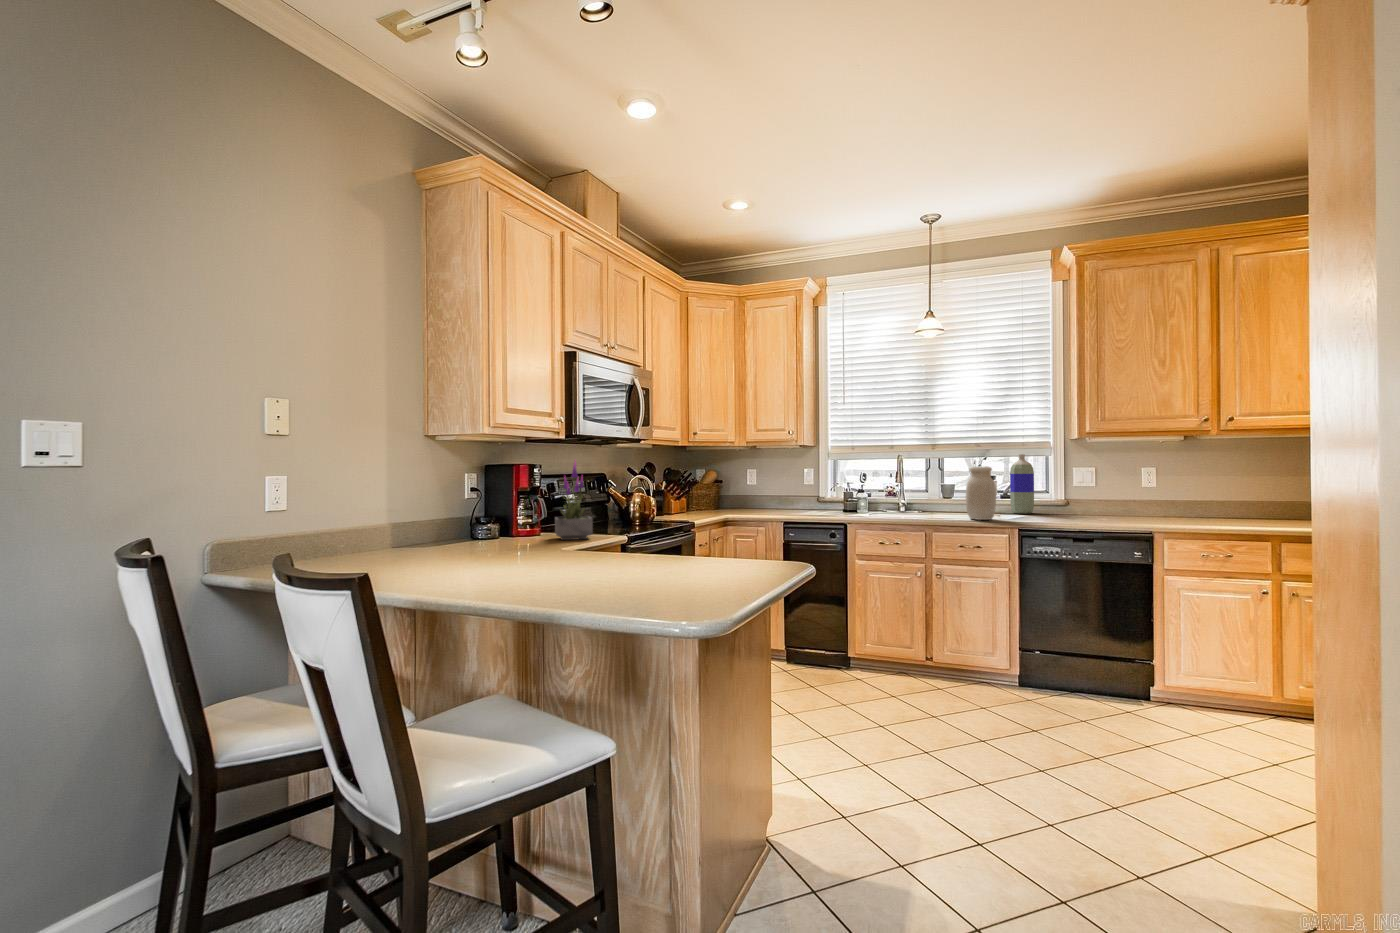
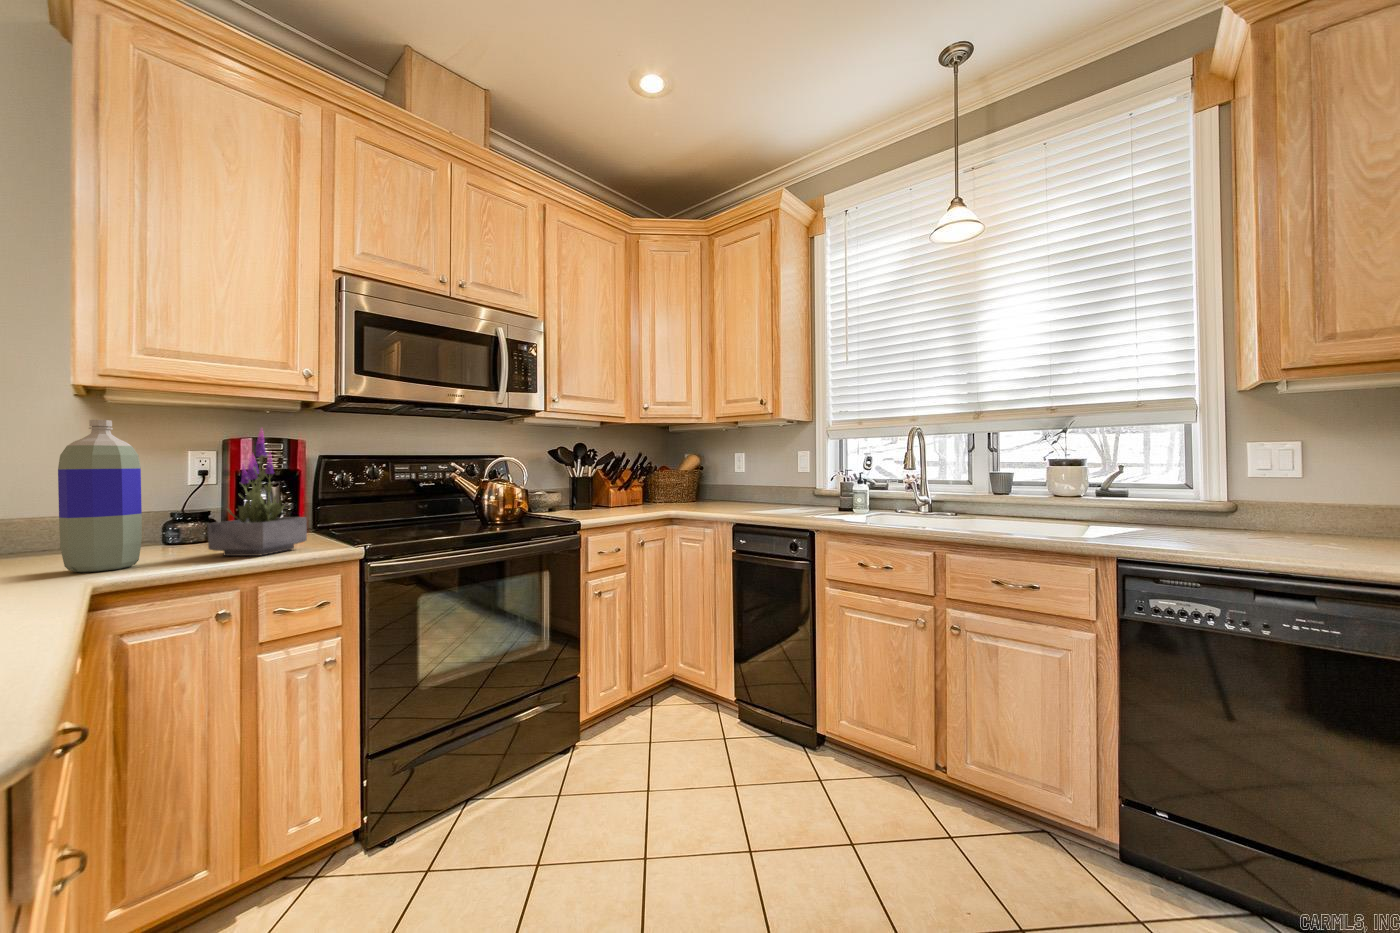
bottle: present [1010,454,1034,514] -> present [58,420,142,572]
jar: present [966,466,996,520] -> none [1010,439,1070,537]

